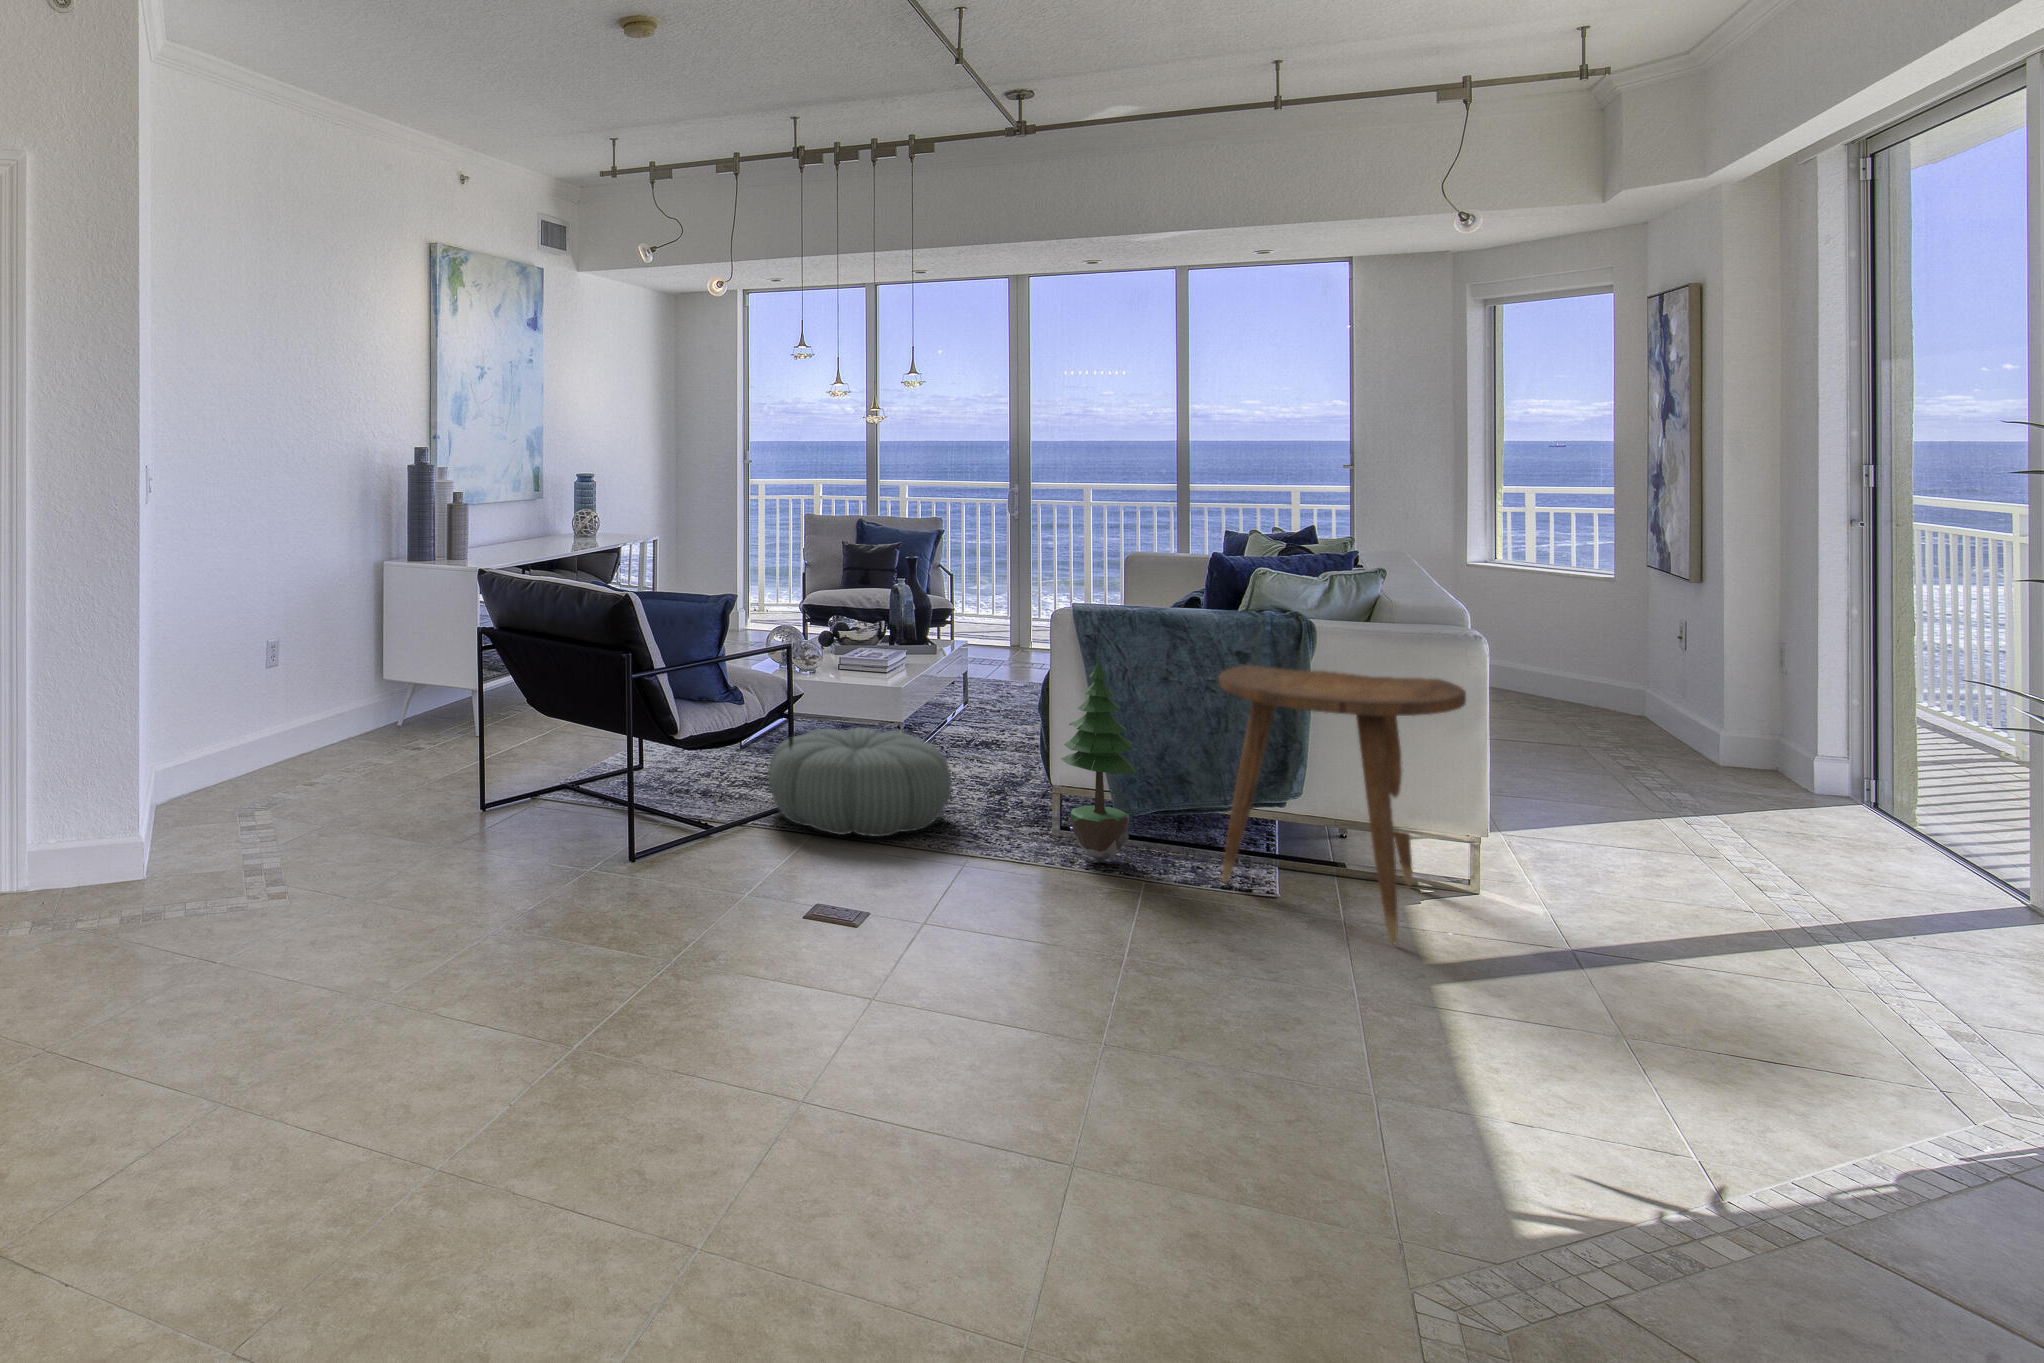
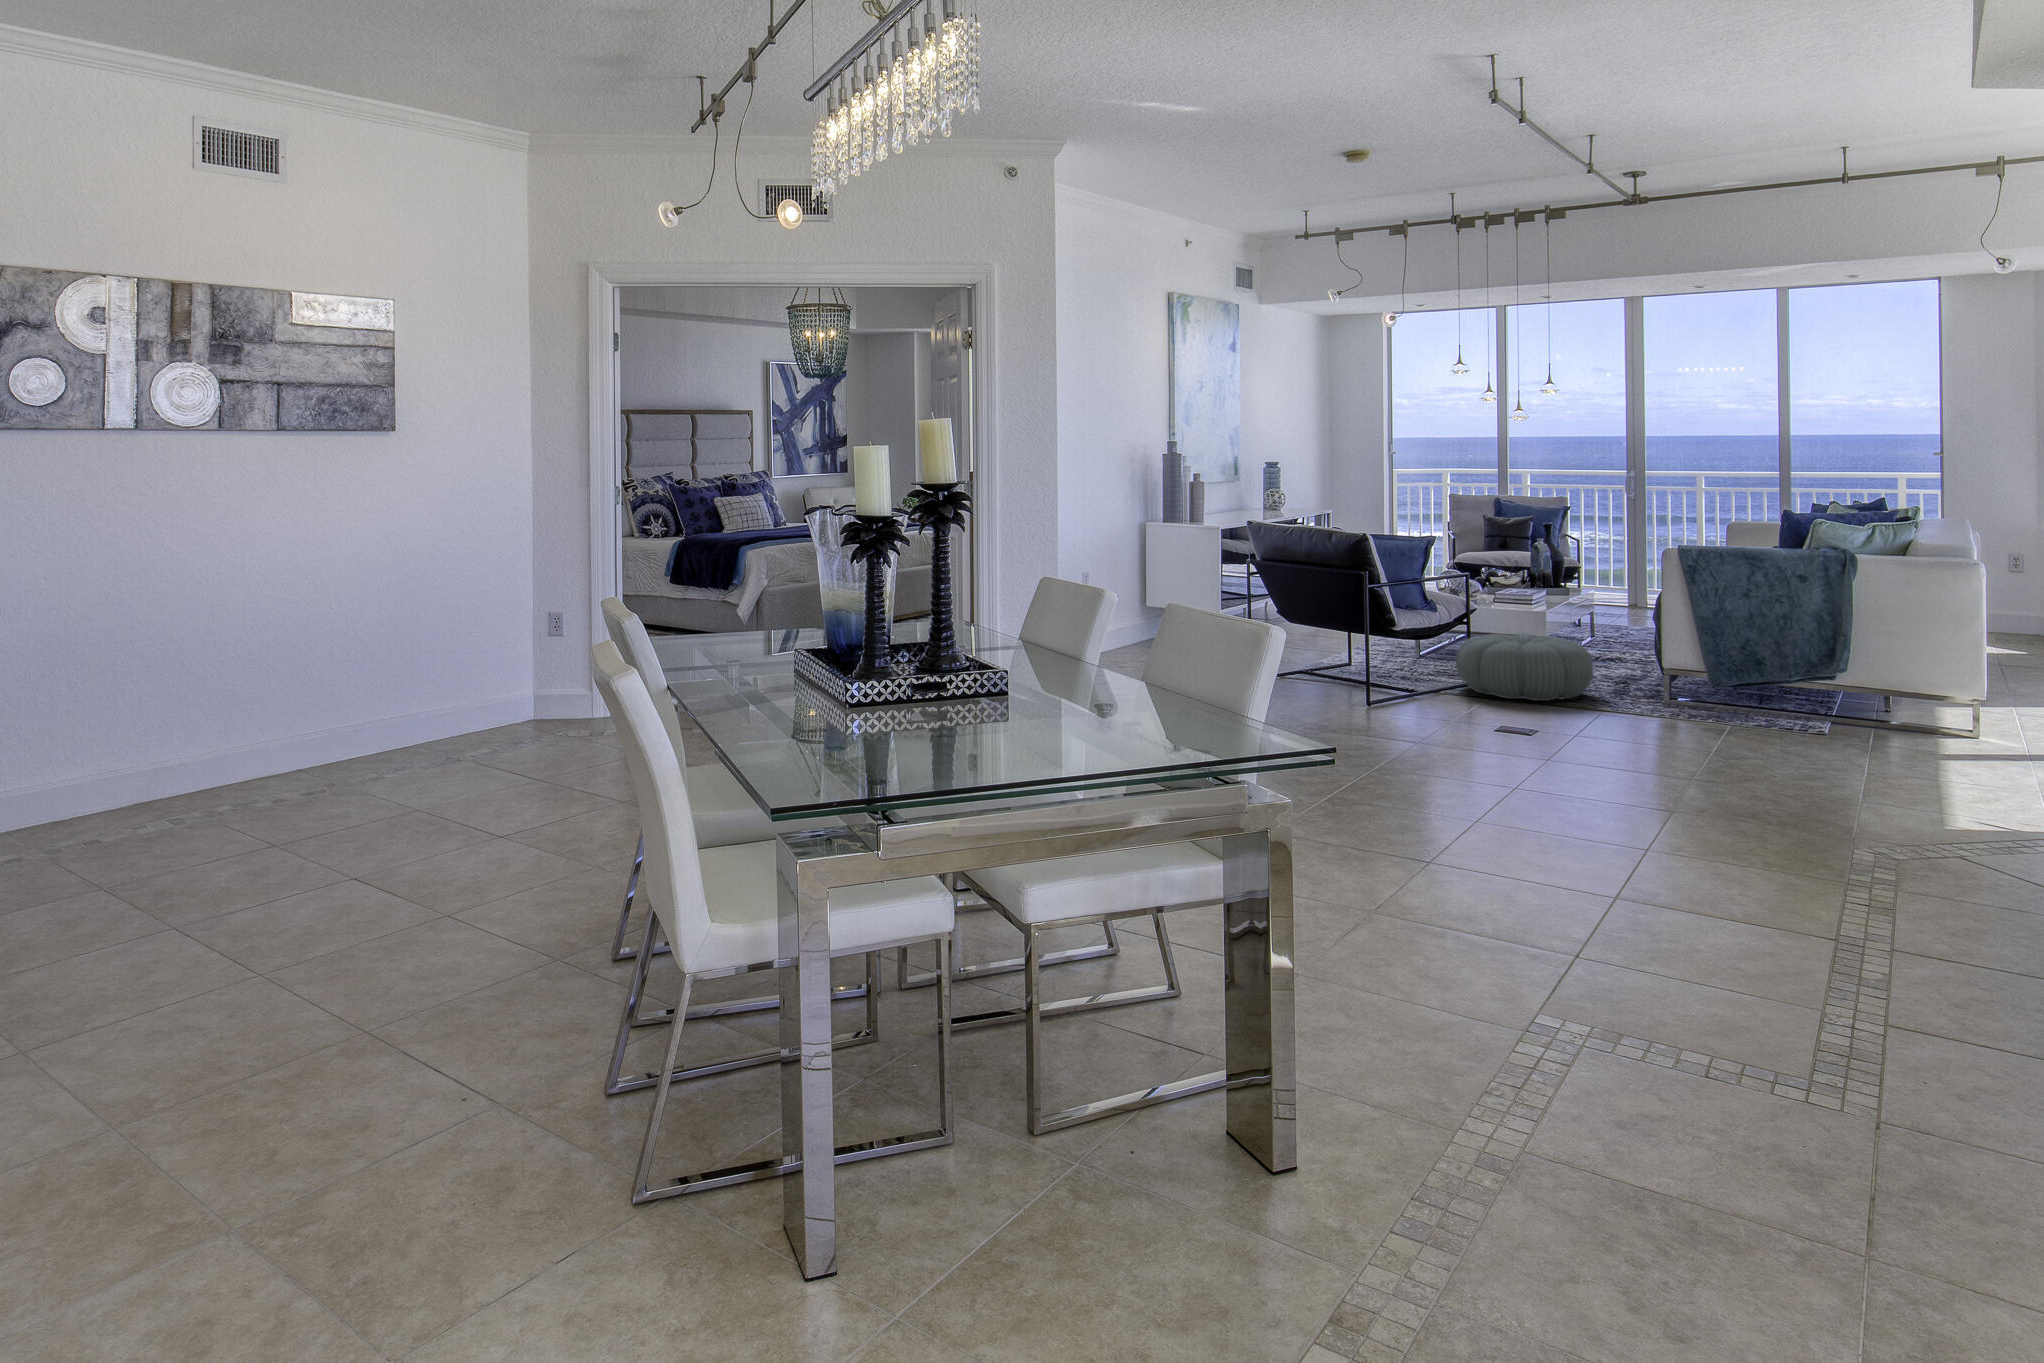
potted tree: present [1061,660,1136,862] -> none [1677,579,1734,718]
side table: present [1219,665,1466,943] -> none [1795,583,1978,758]

